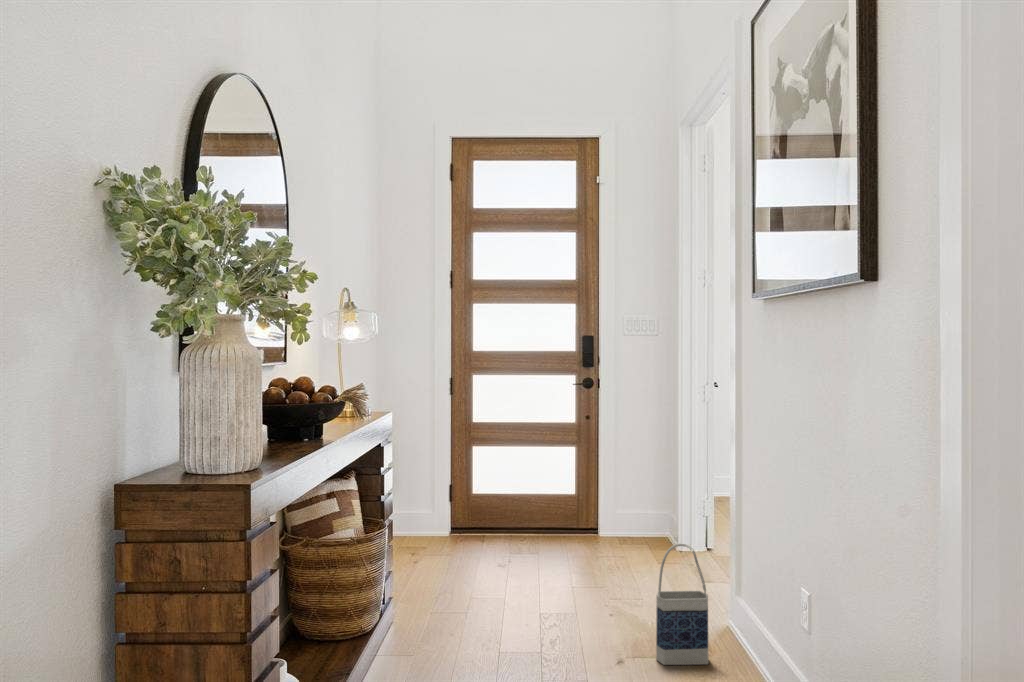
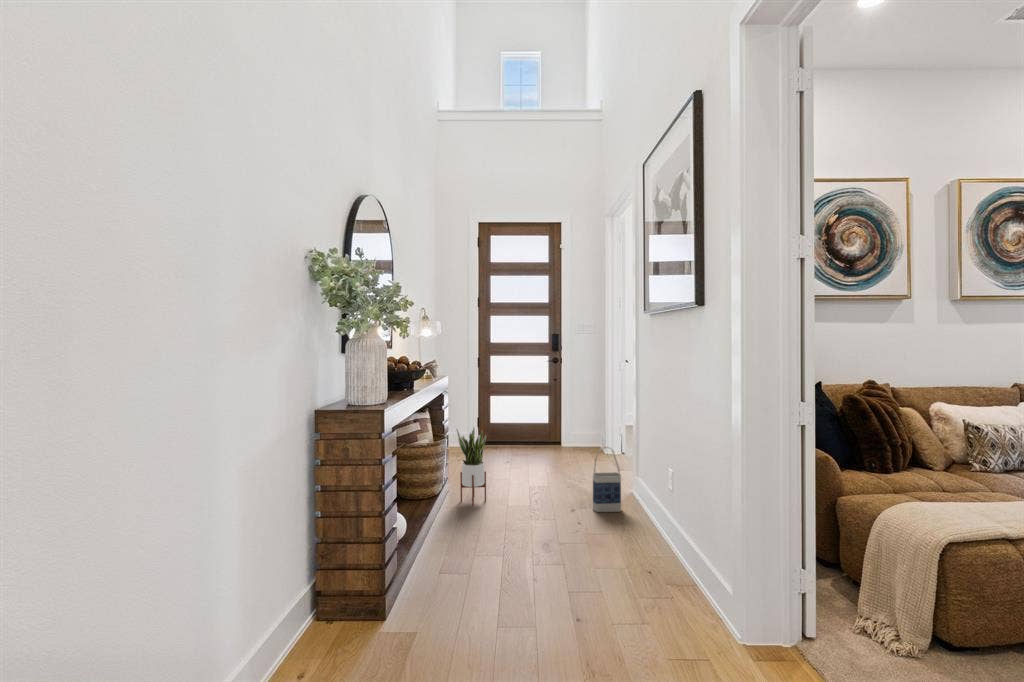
potted plant: none [406,505,461,651] -> present [456,427,486,506]

